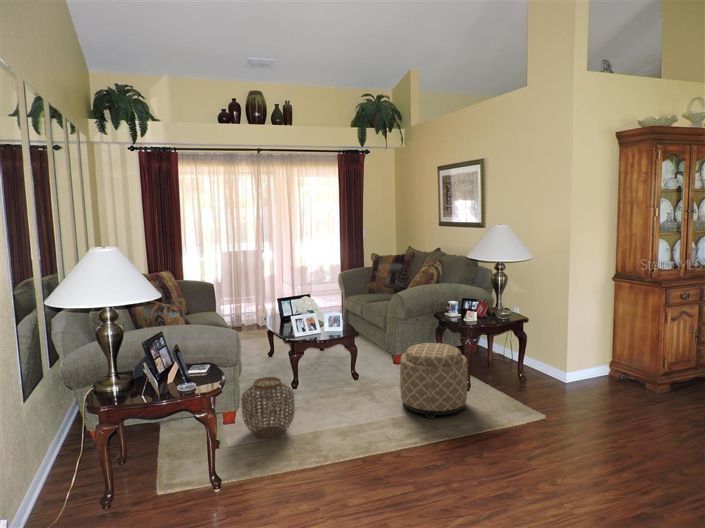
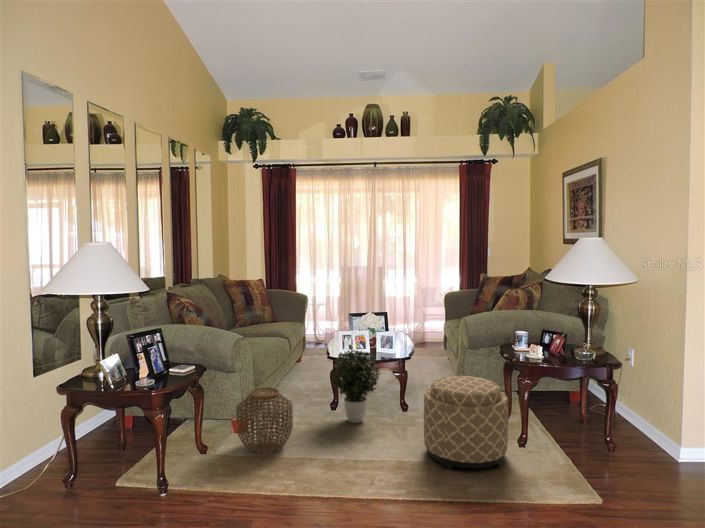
potted plant: none [301,332,345,398] -> present [330,350,381,423]

